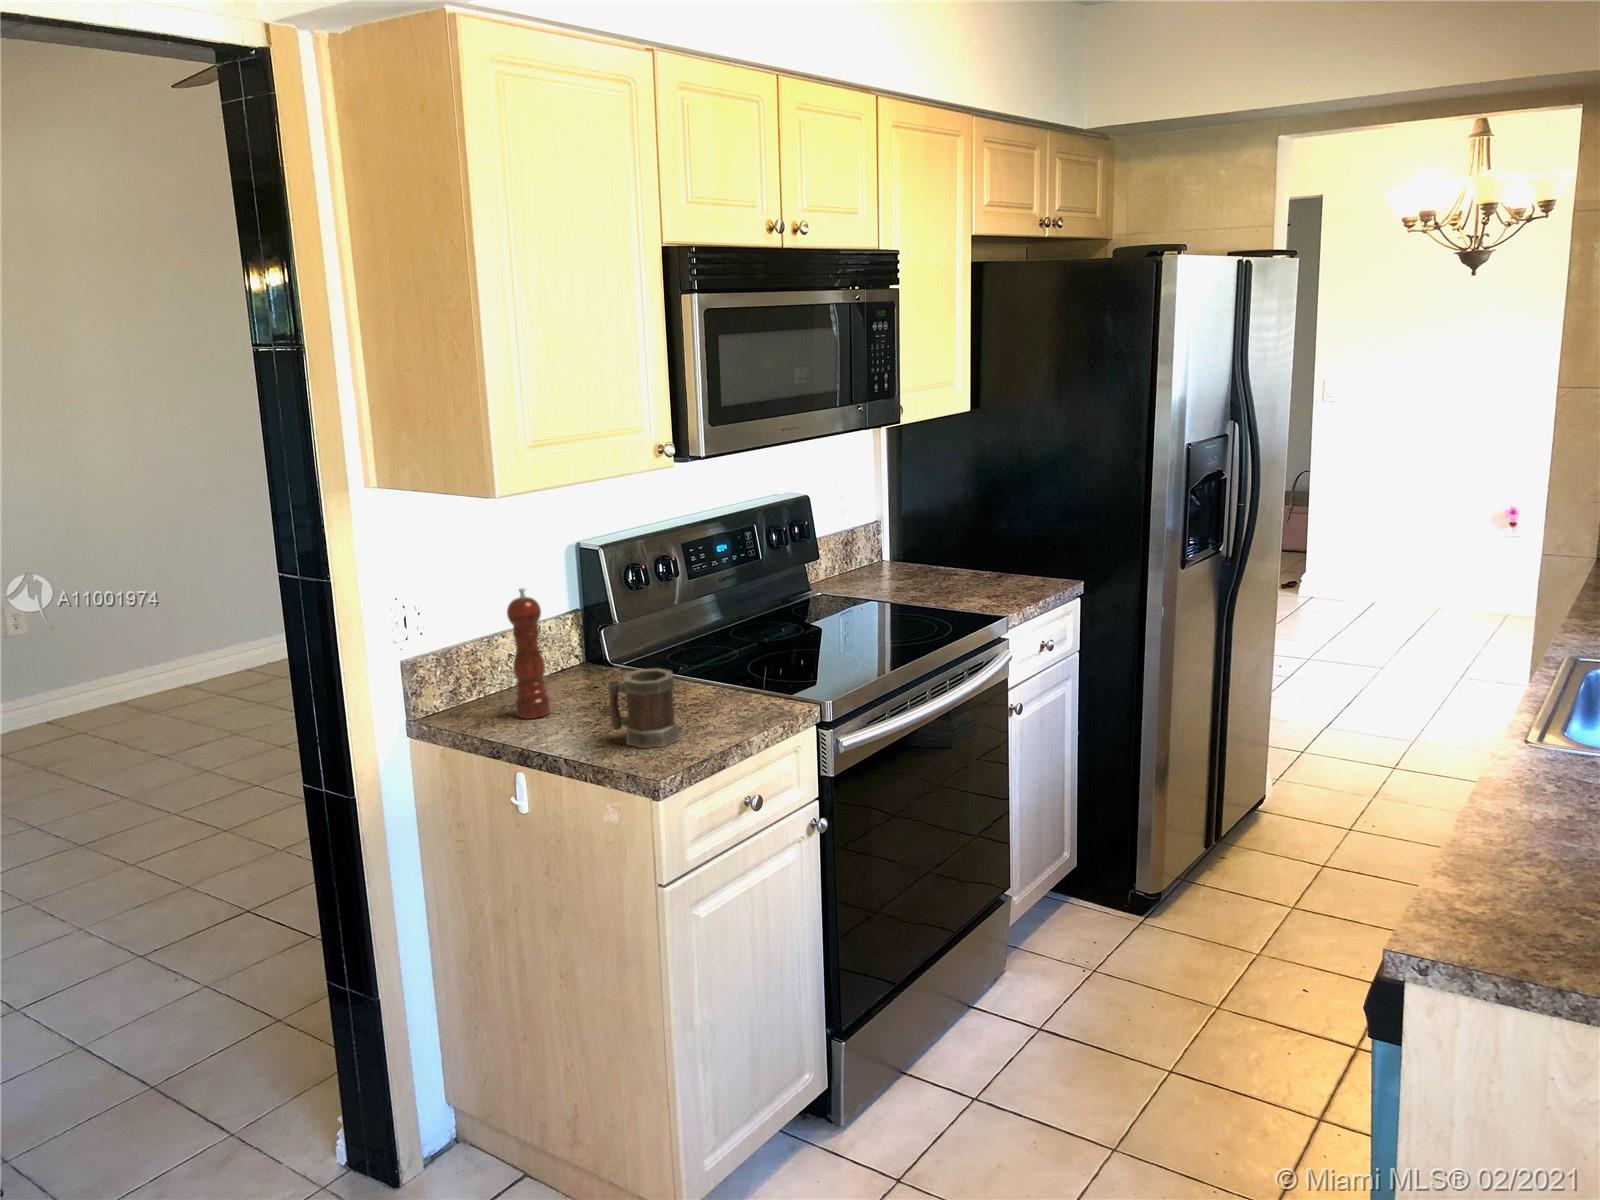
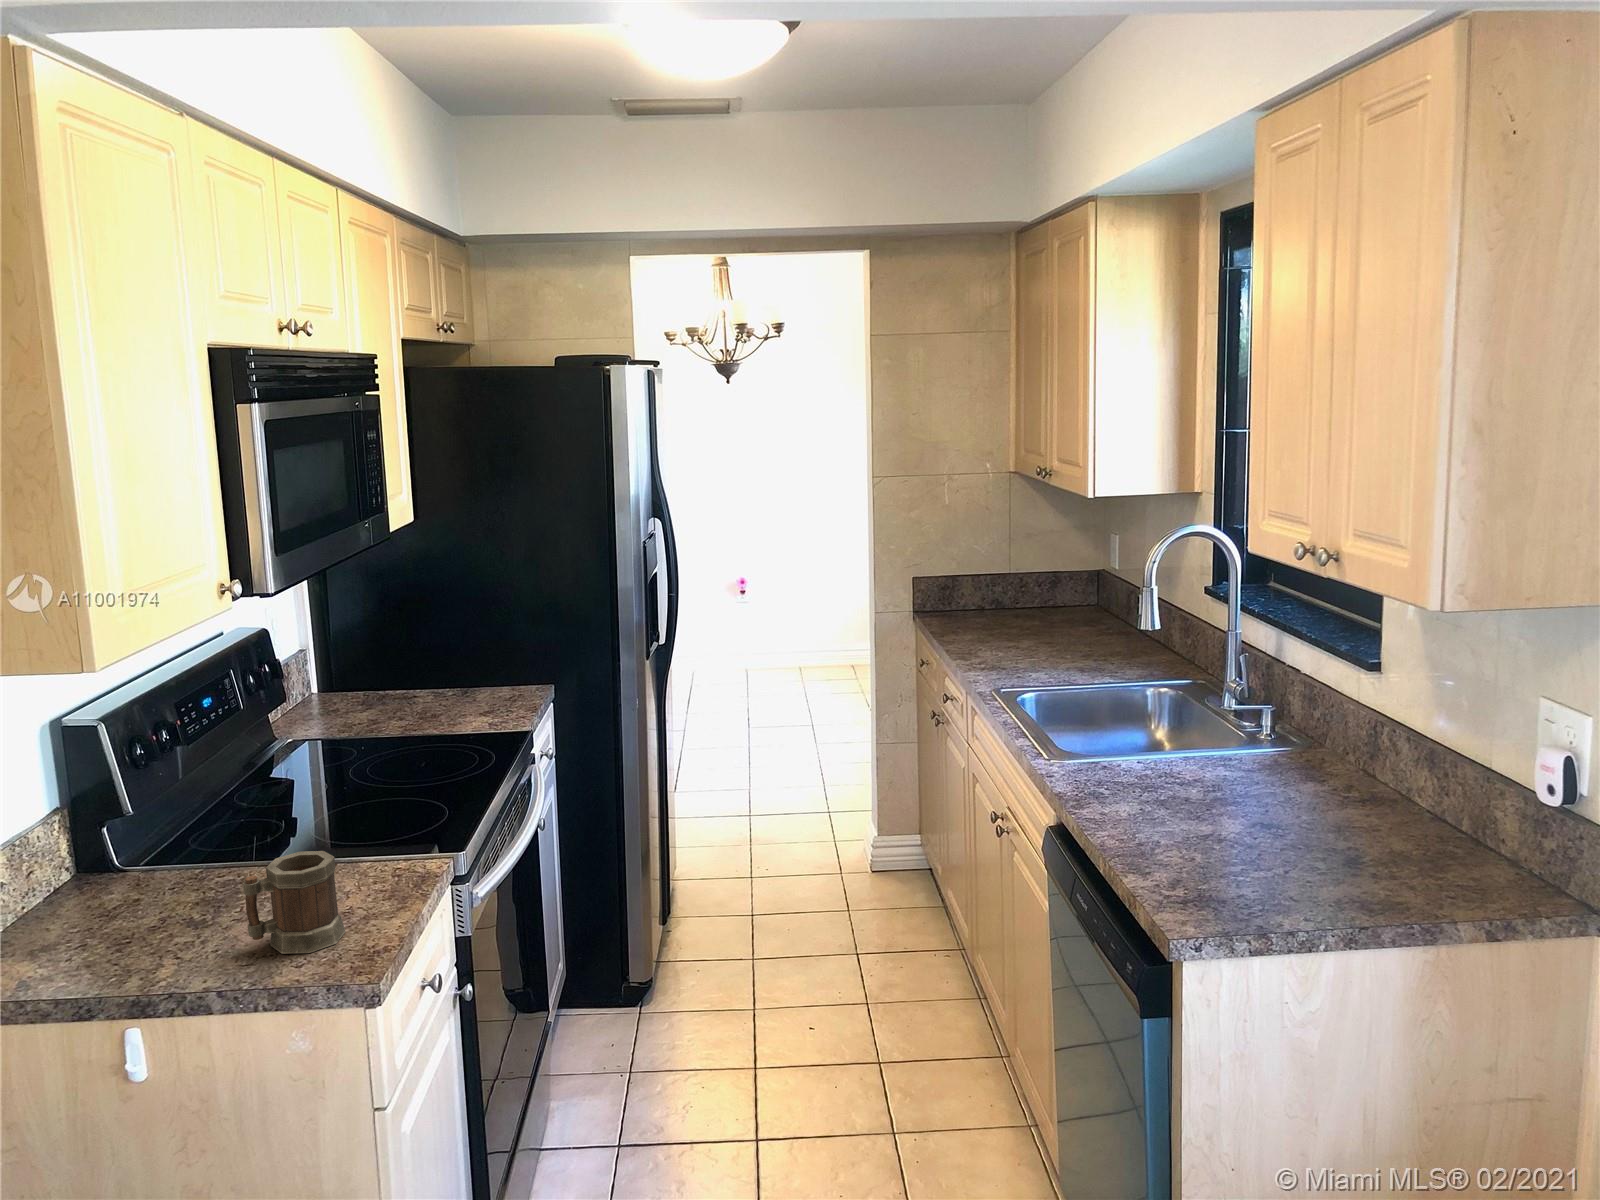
pepper mill: present [507,588,551,719] -> none [46,786,116,960]

